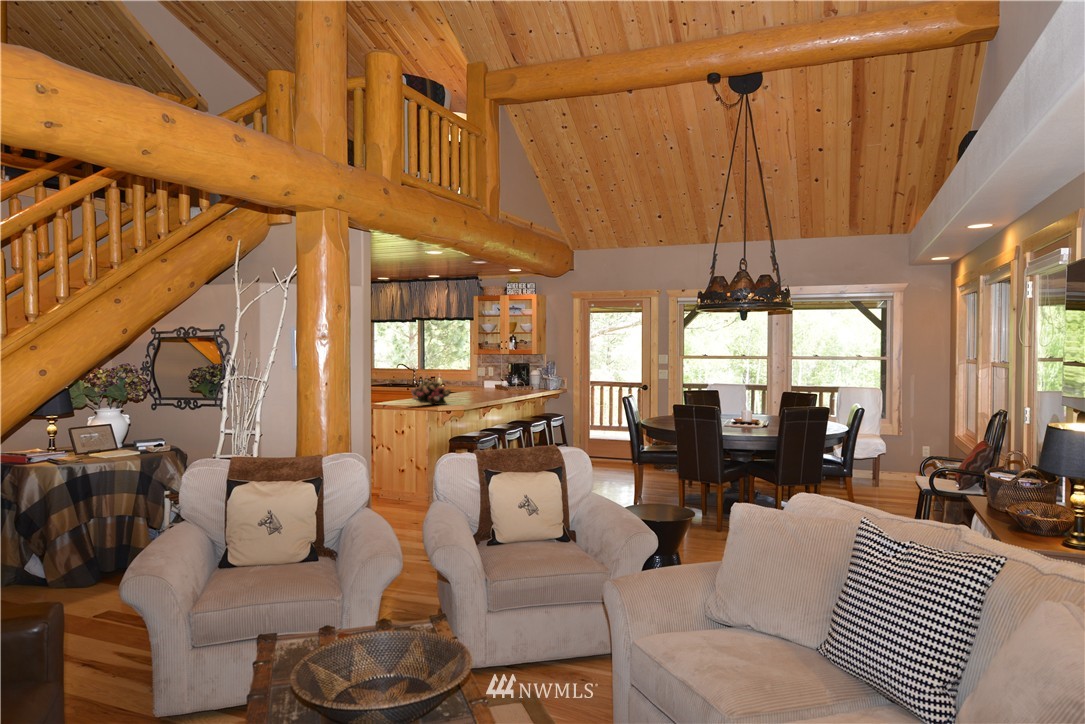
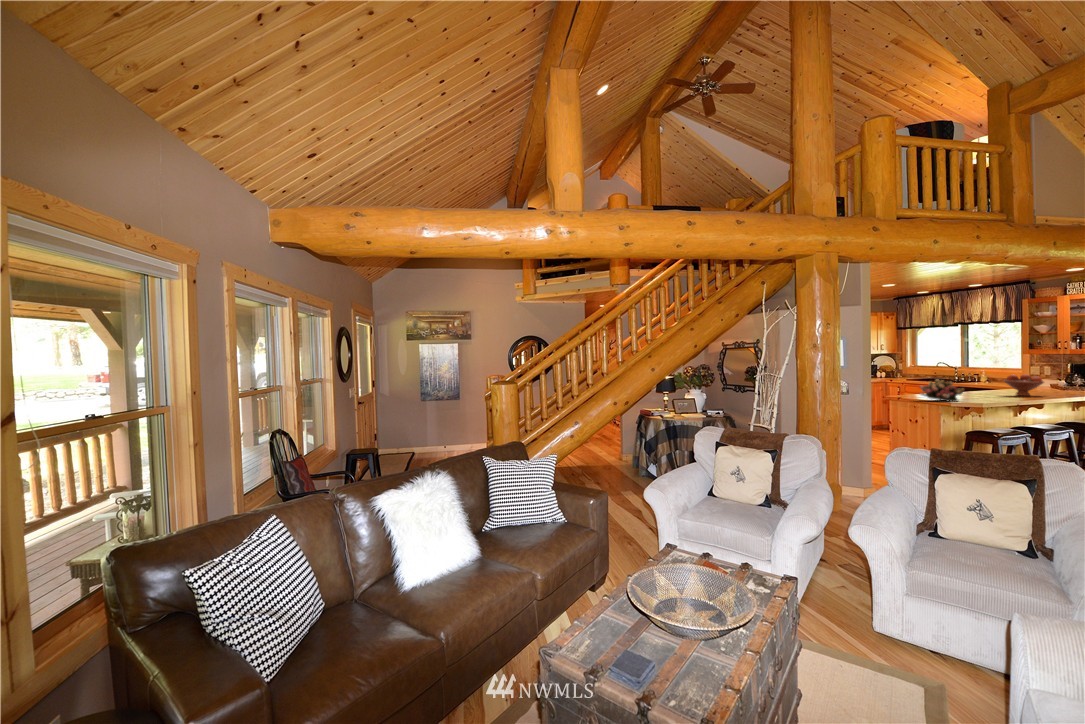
fruit bowl: none [474,373,504,396] -> present [1004,374,1044,396]

